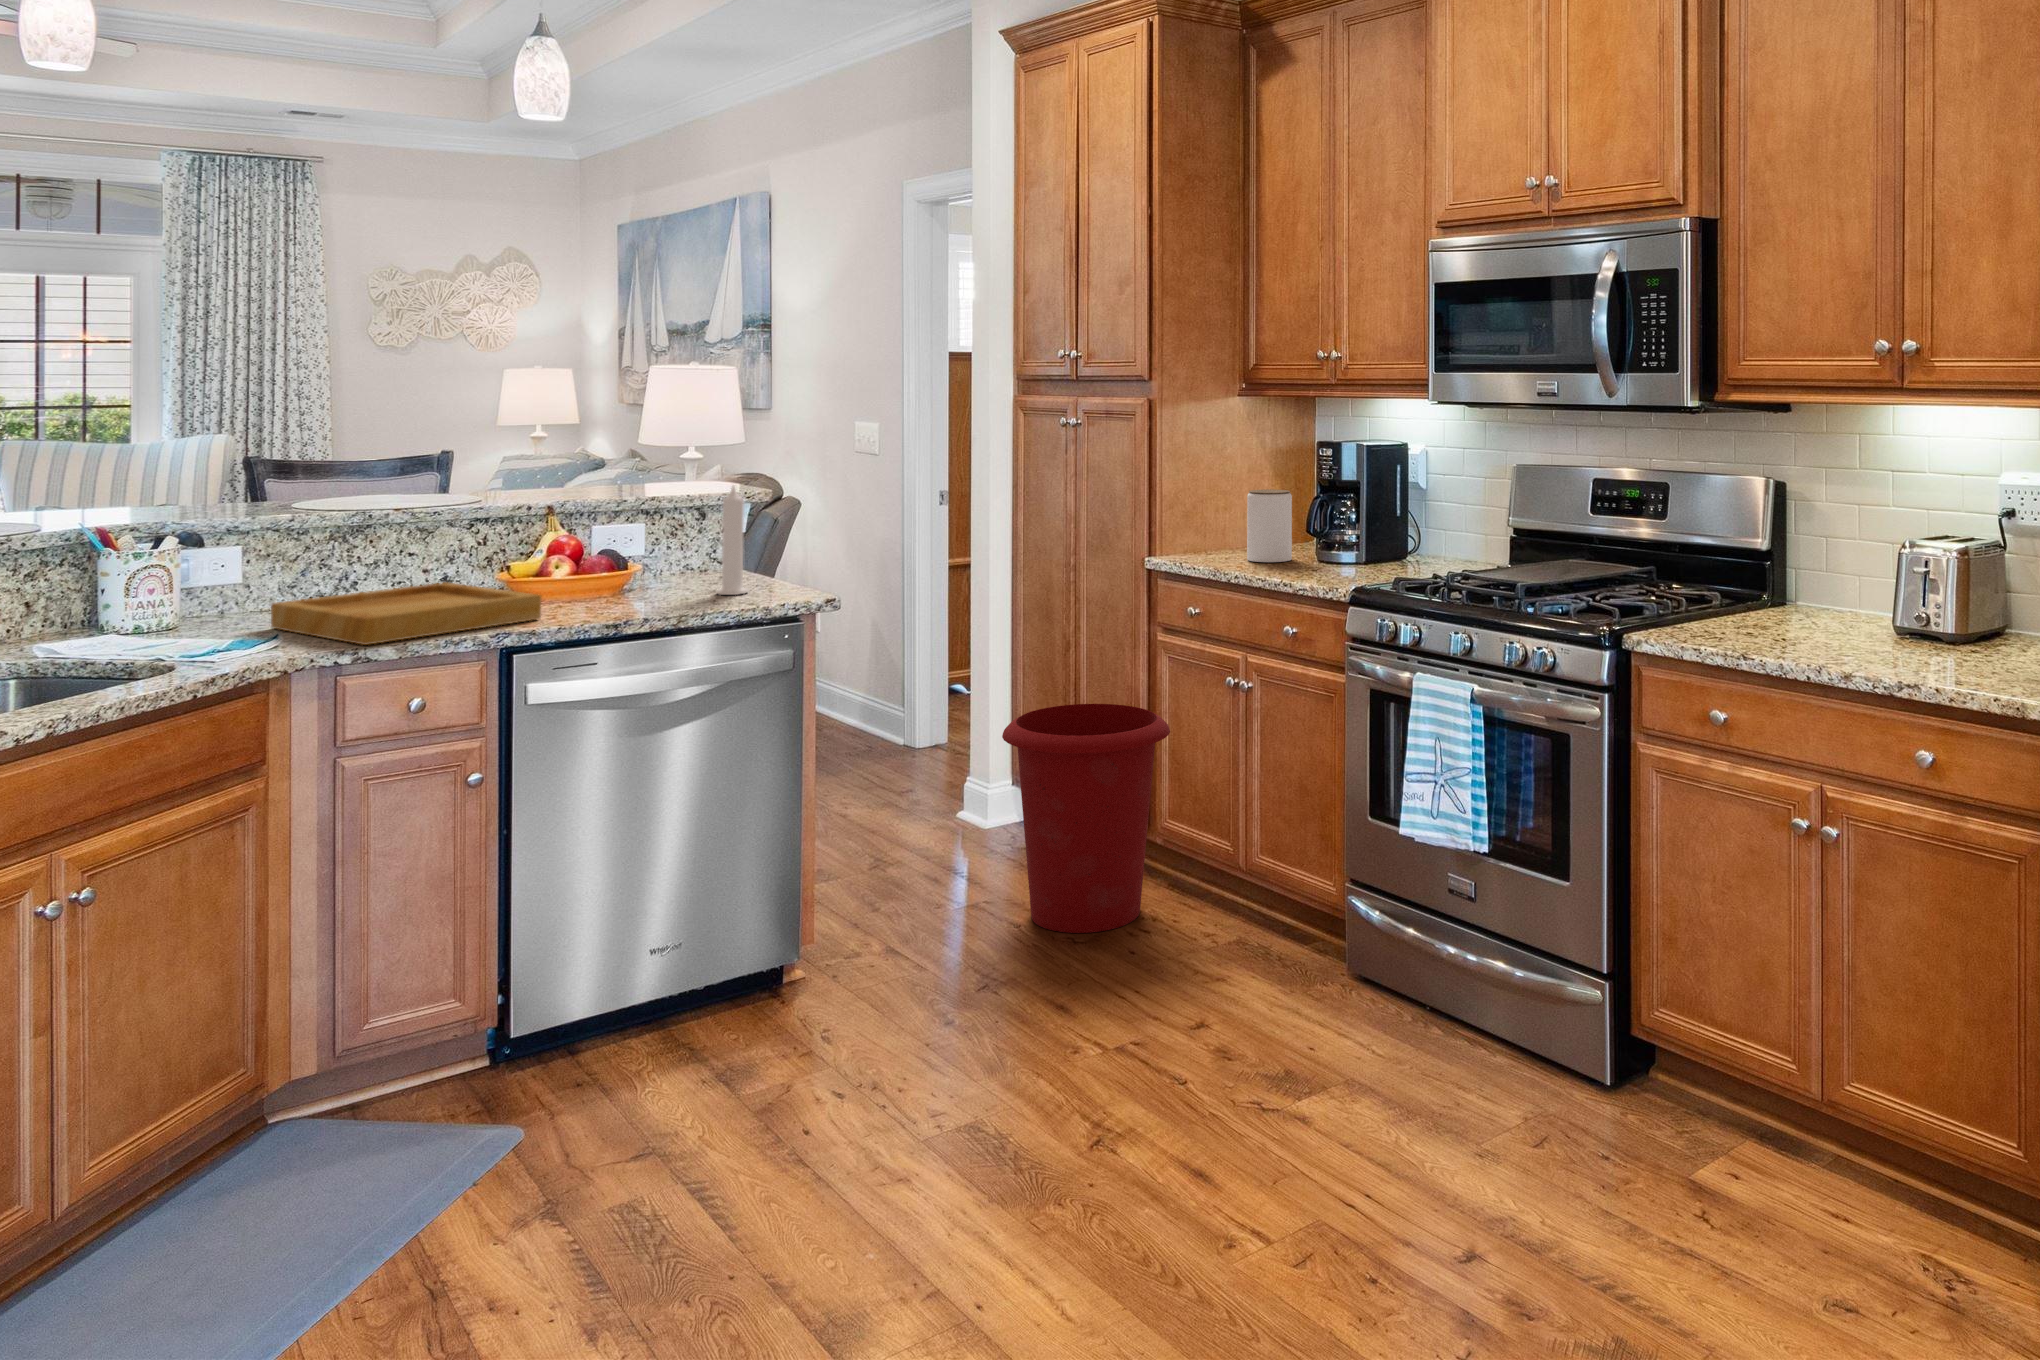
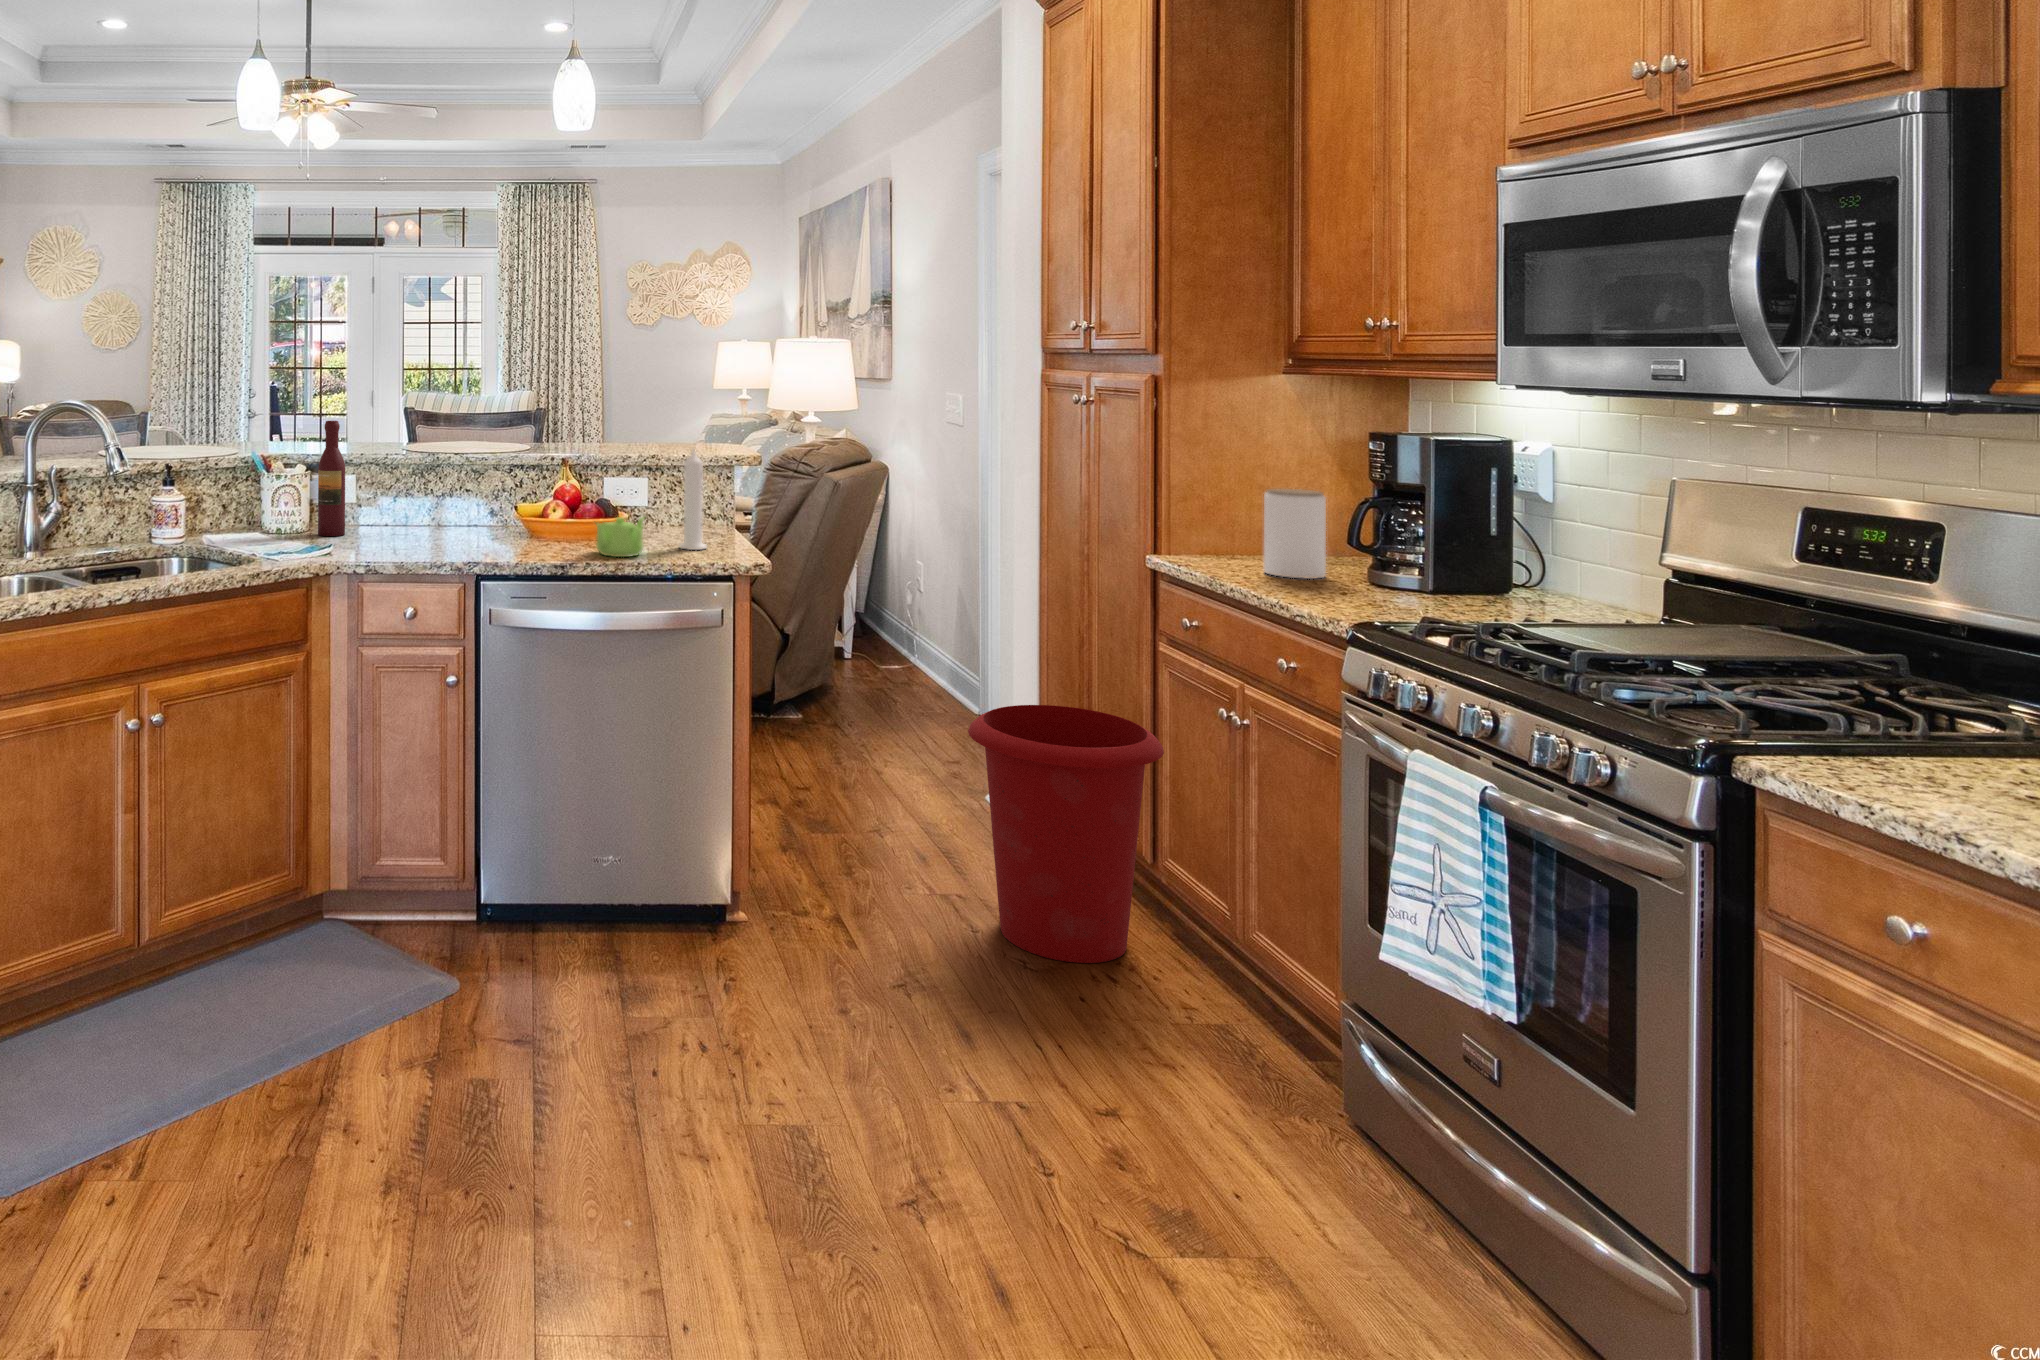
wine bottle: none [213,477,257,629] -> present [318,421,345,536]
teapot: none [631,563,695,610] -> present [596,517,644,557]
tray: present [271,582,541,645] -> none [348,515,518,560]

